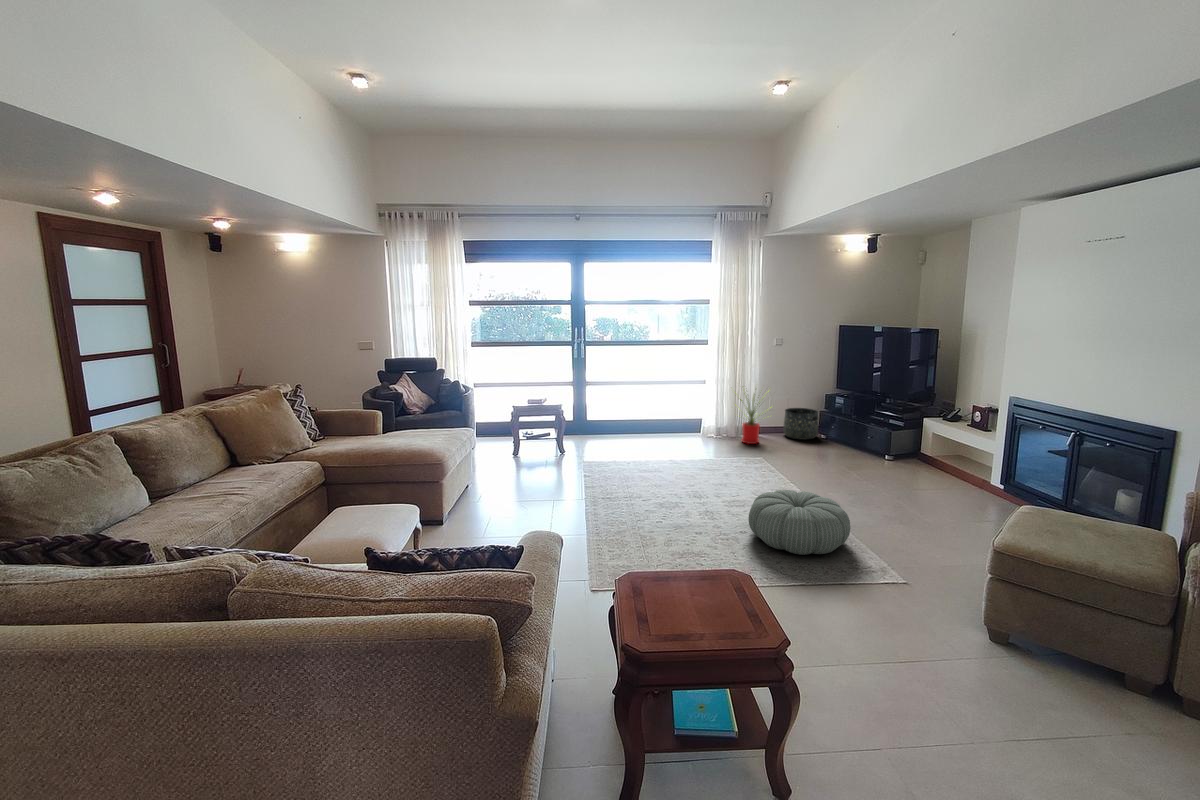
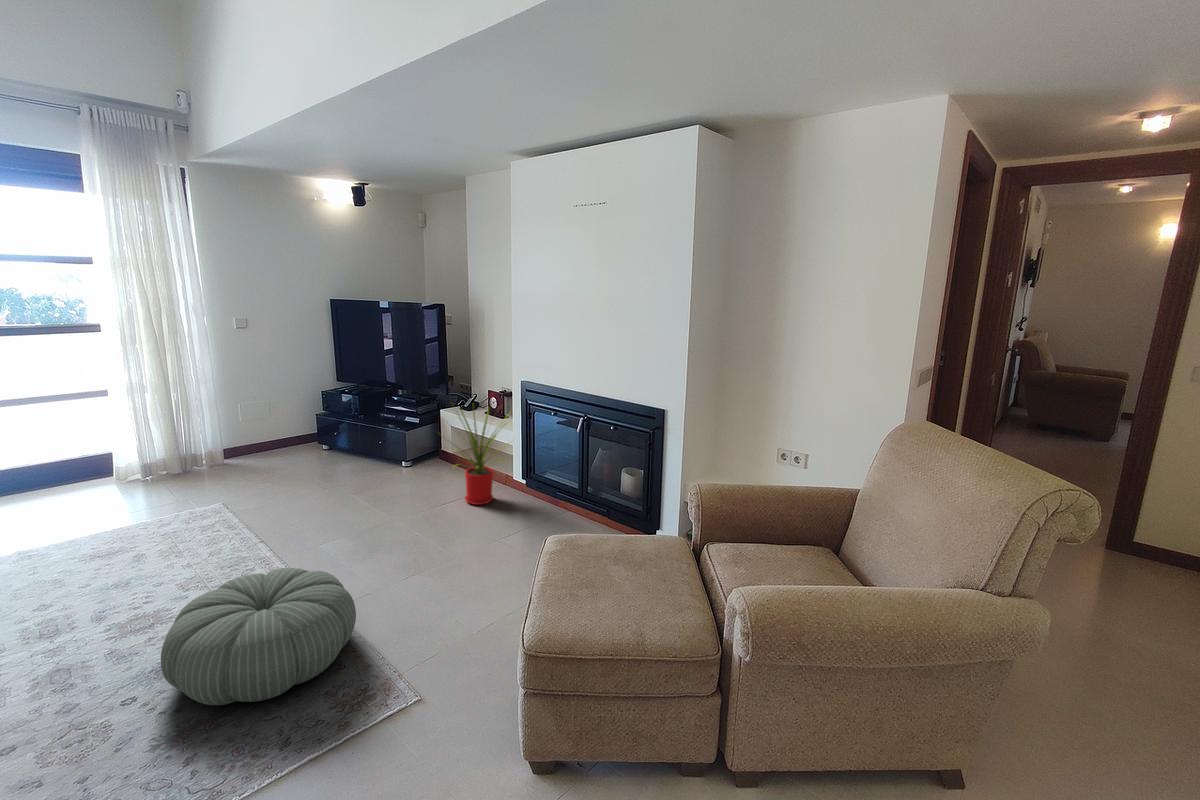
house plant: present [740,393,760,444] -> present [456,409,506,505]
basket: present [783,408,819,440] -> none [266,412,318,457]

